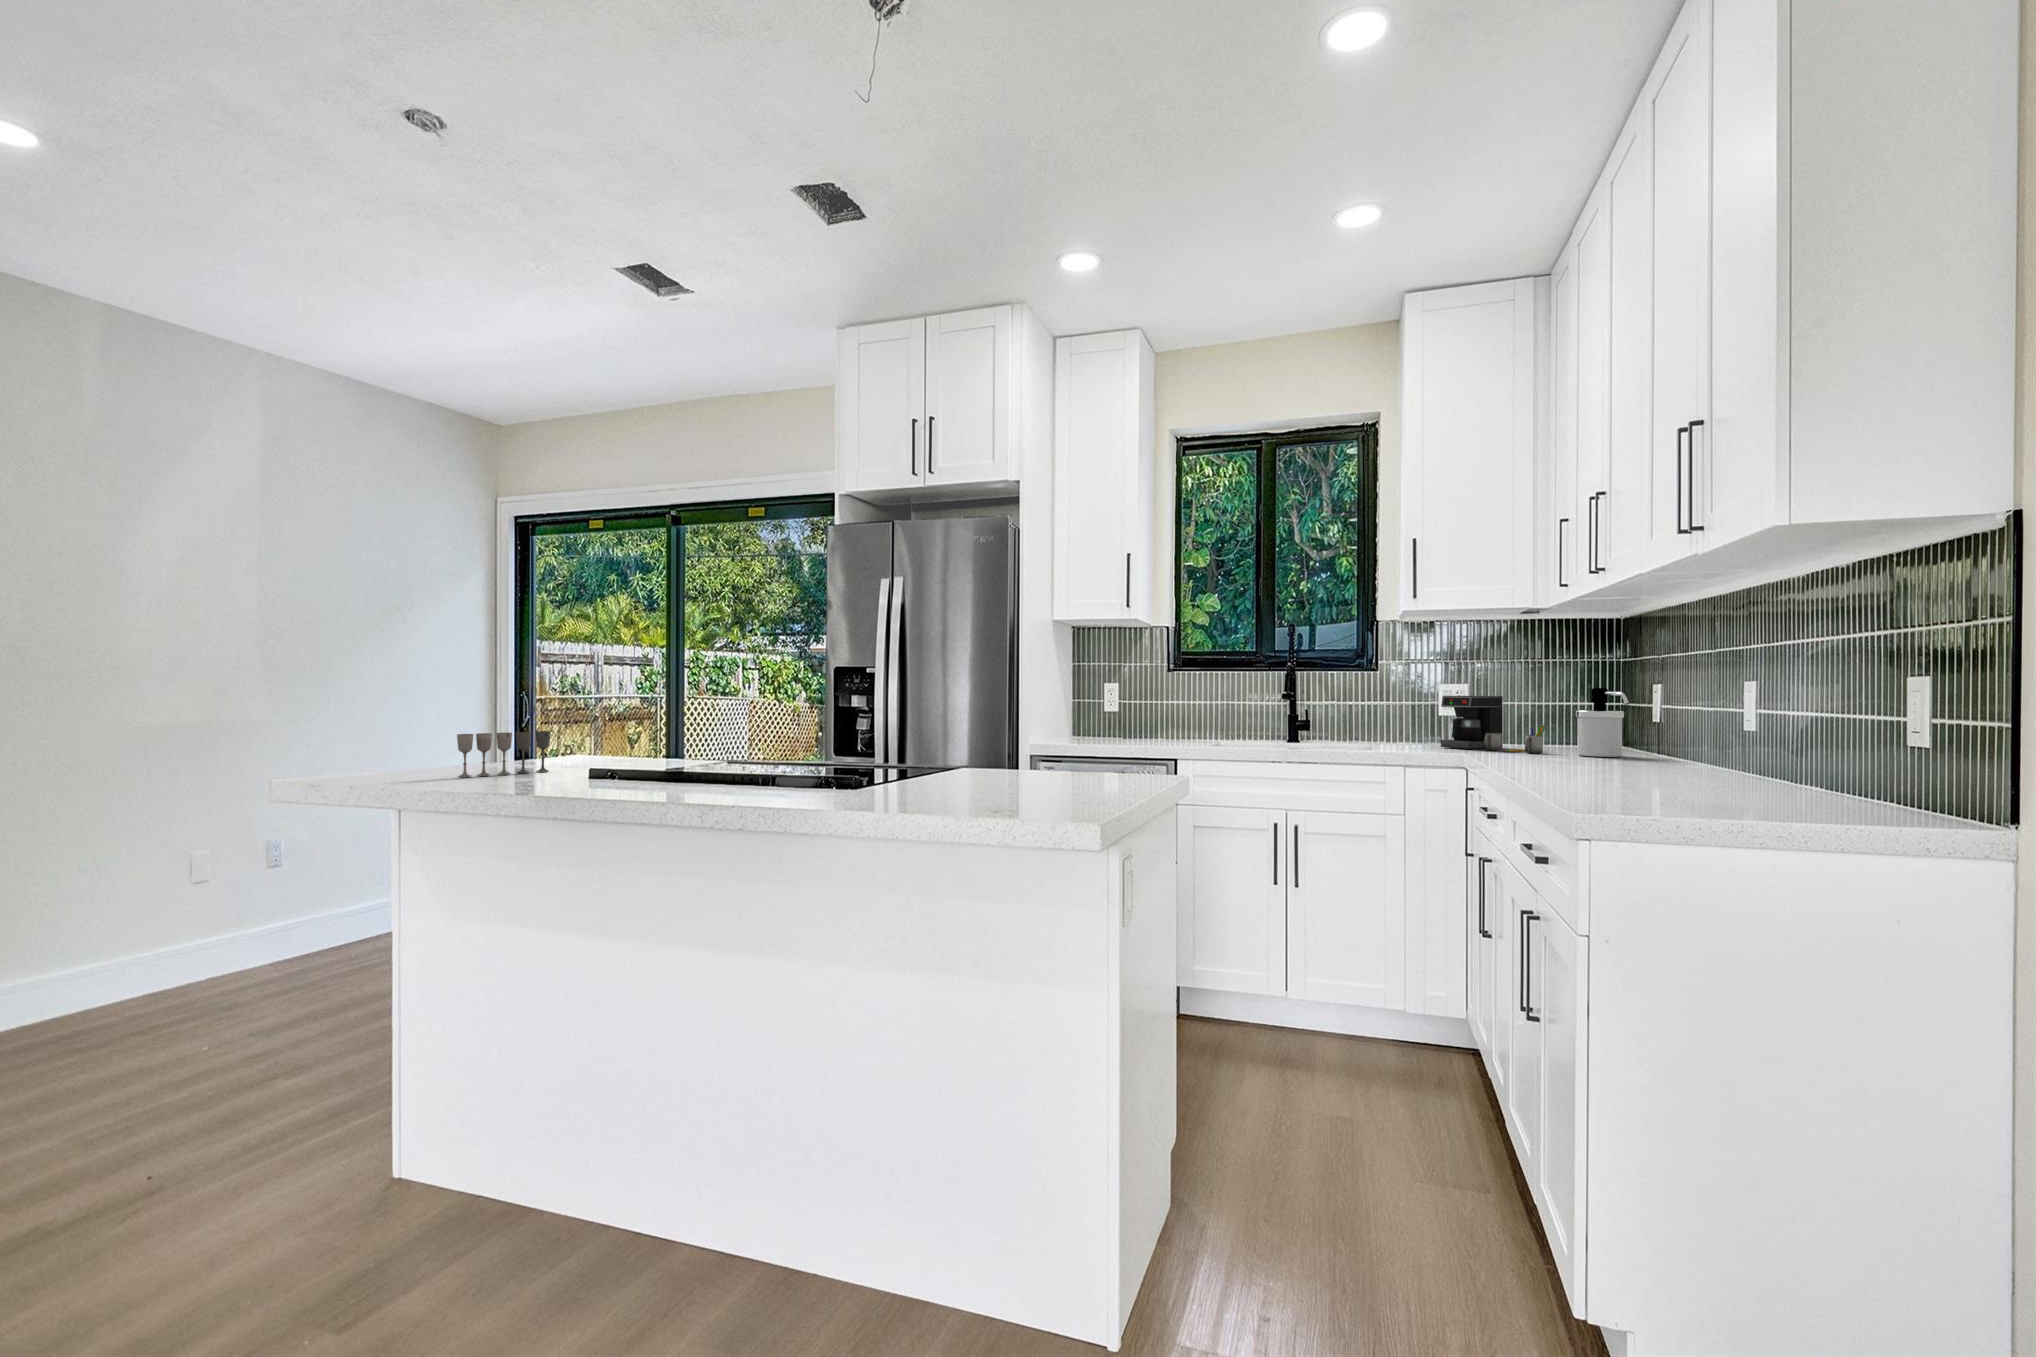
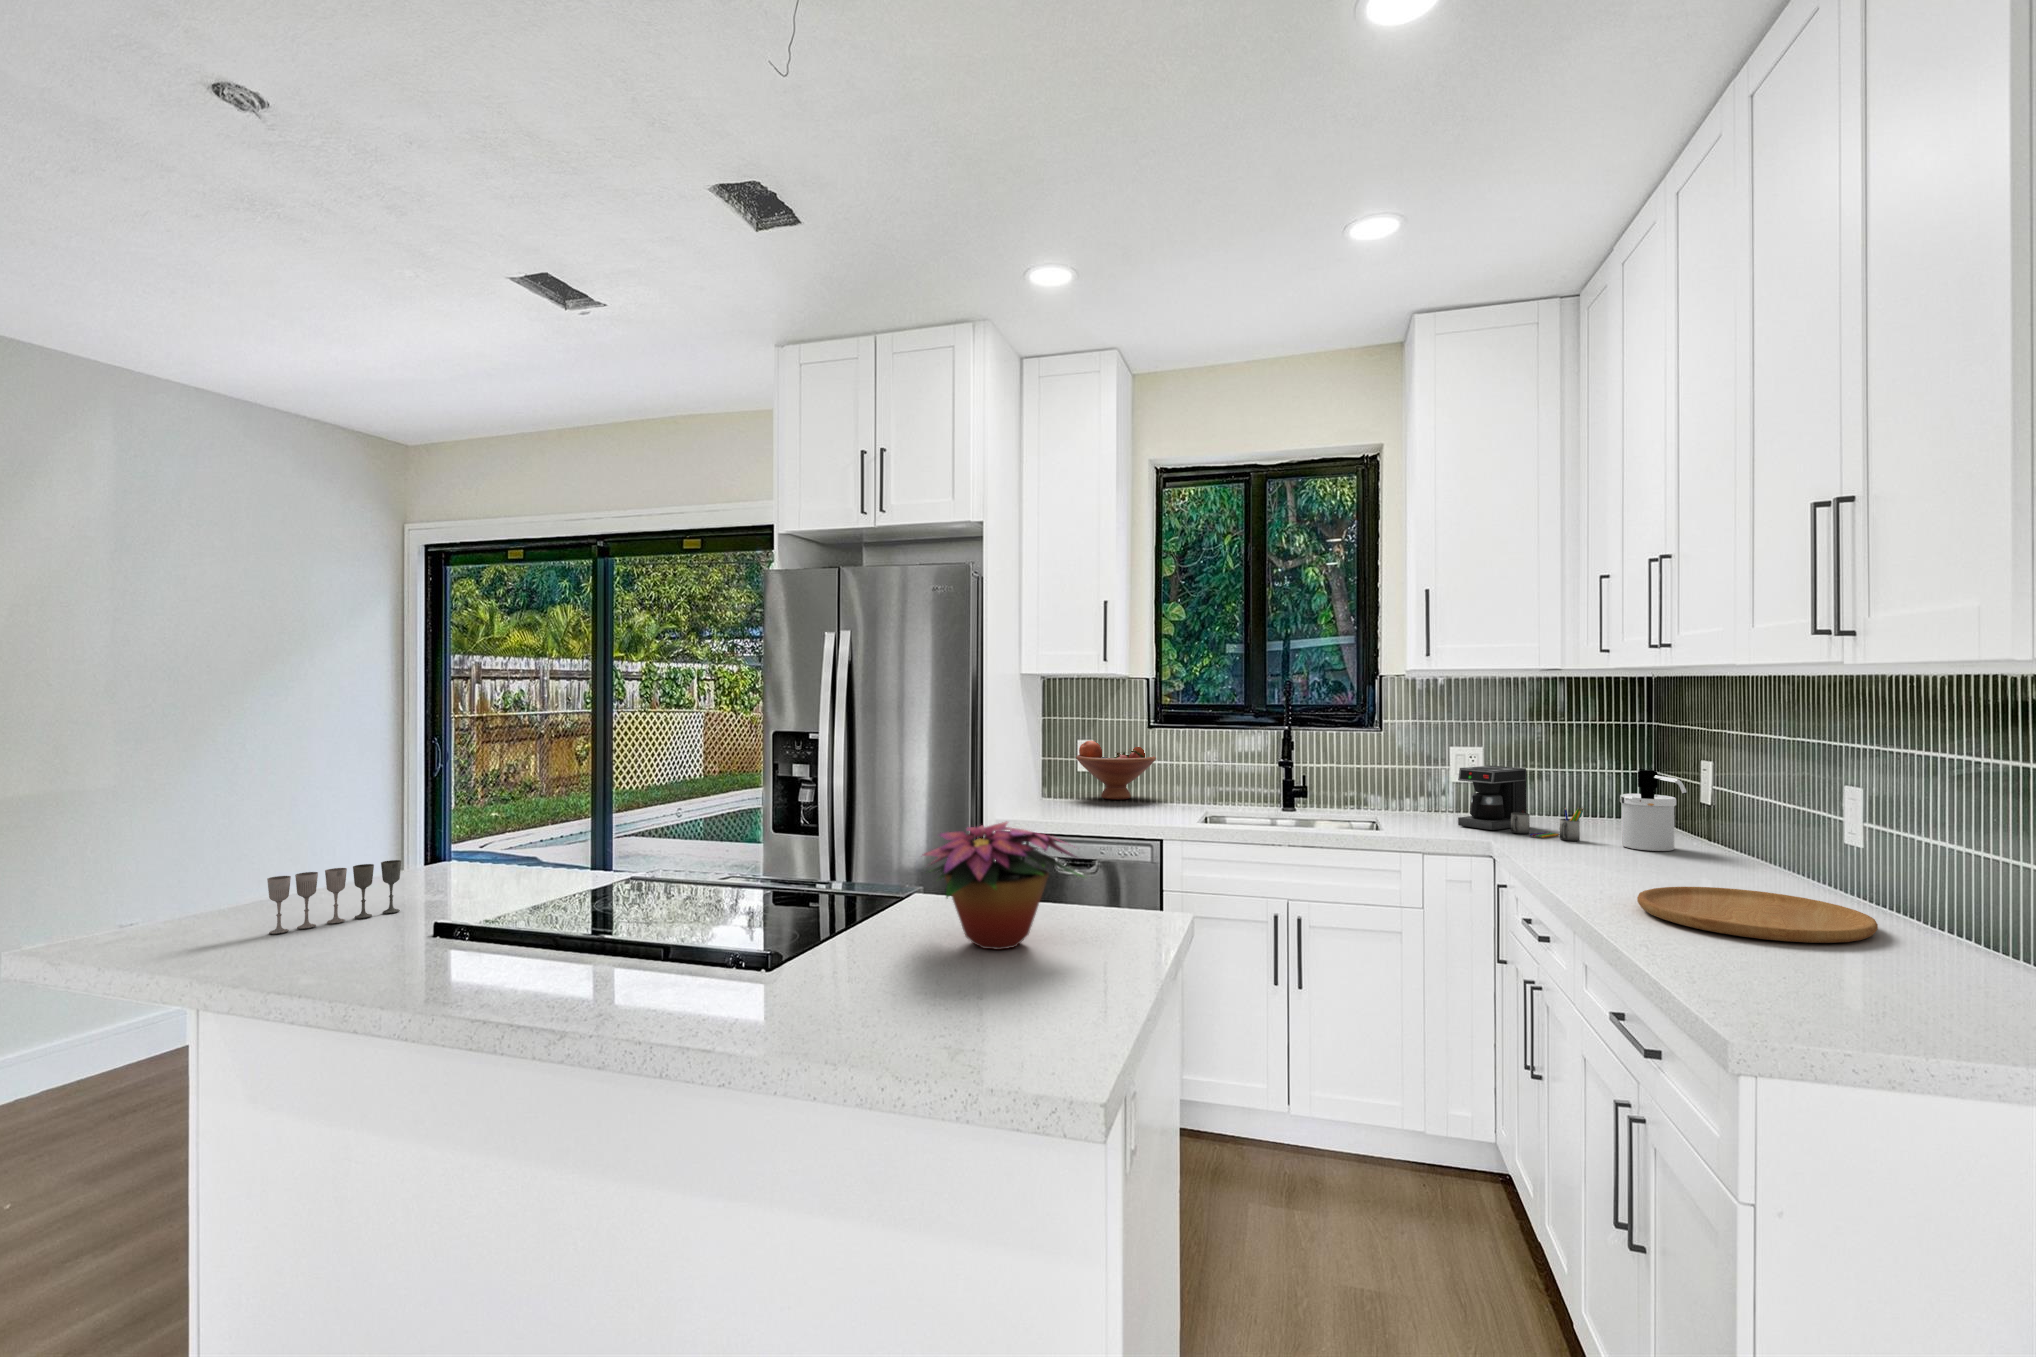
fruit bowl: none [1103,683,1176,737] -> present [1076,740,1156,800]
flower arrangement: none [960,688,1100,785] -> present [924,822,1082,950]
cutting board: none [1556,764,1741,788] -> present [1637,887,1878,943]

